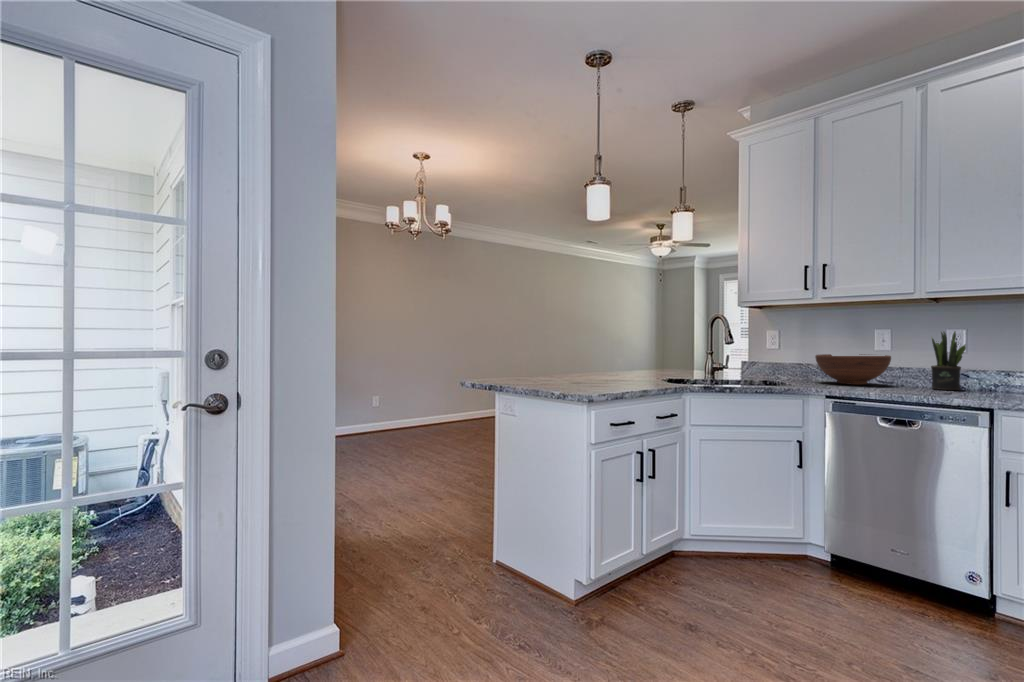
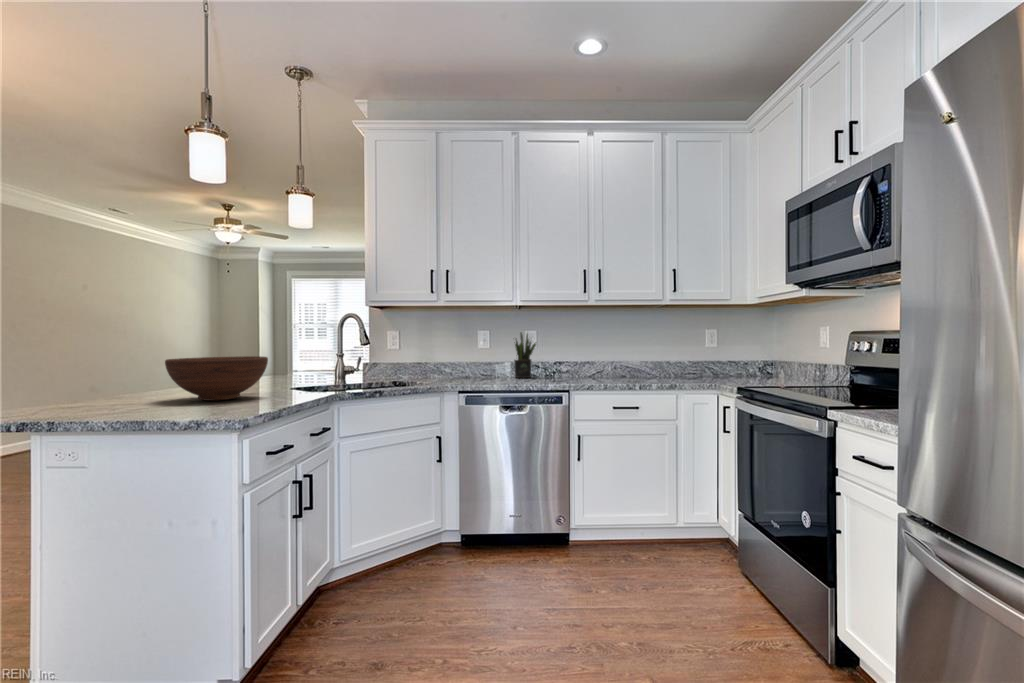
fruit bowl: present [815,354,891,385] -> present [165,356,268,401]

